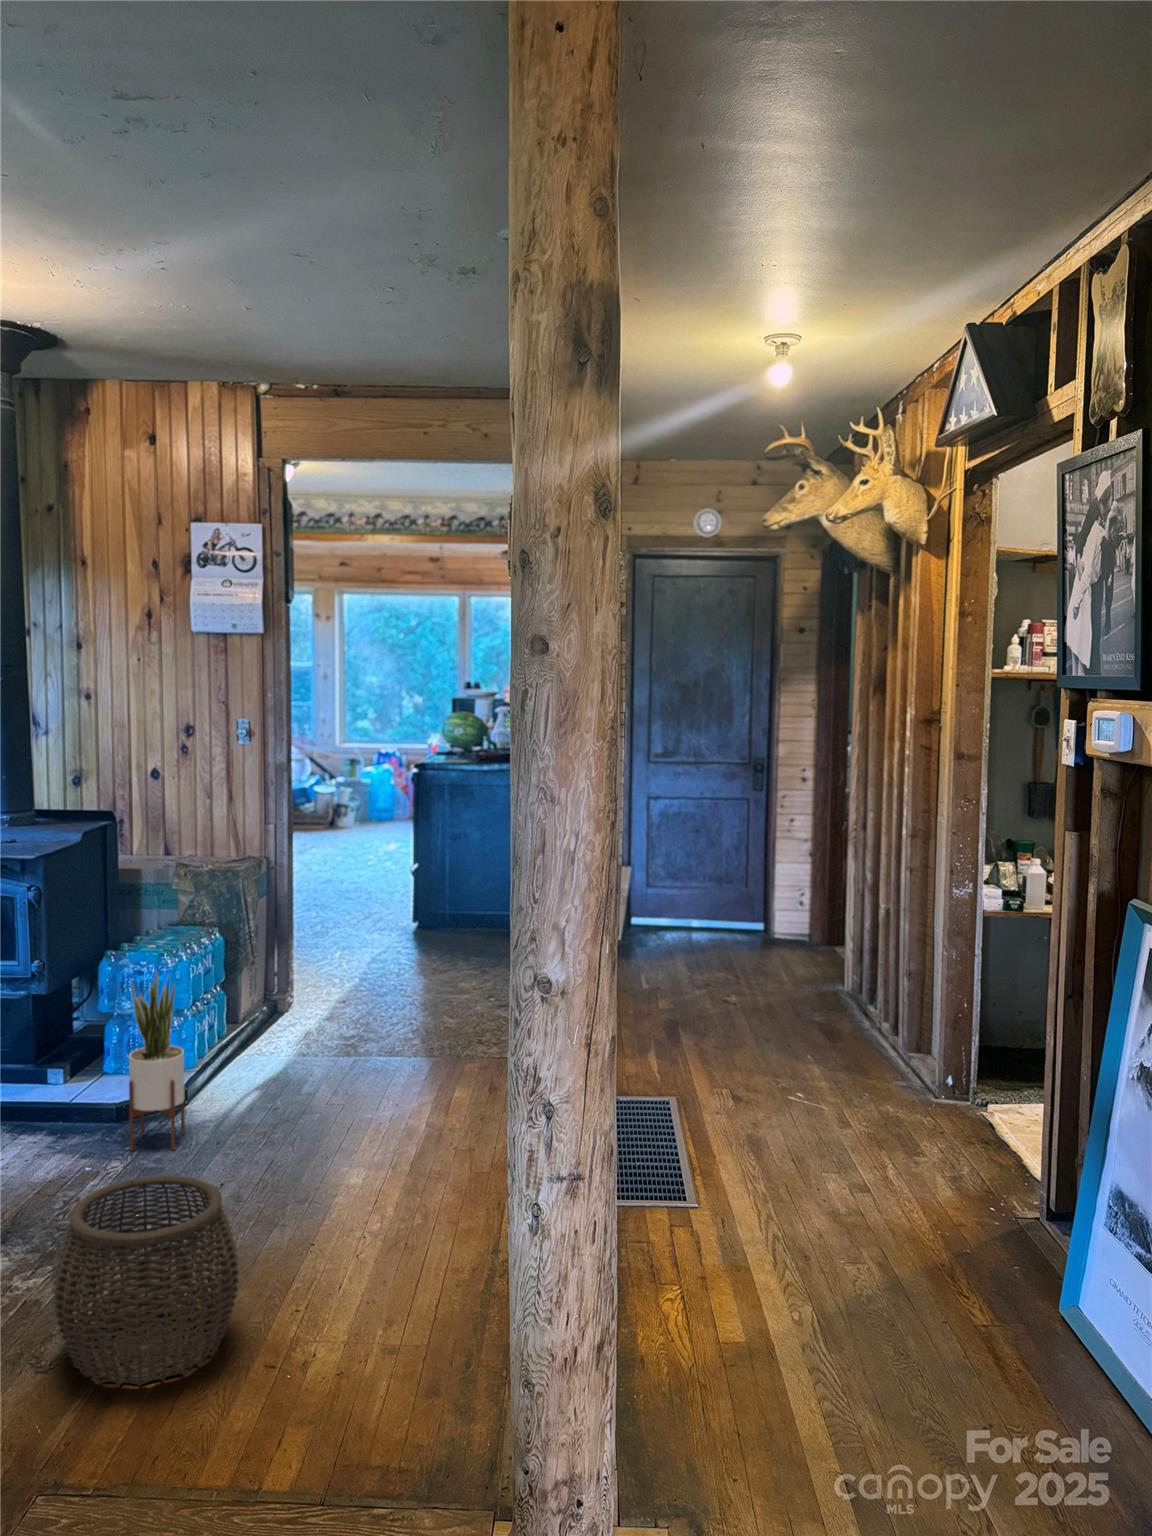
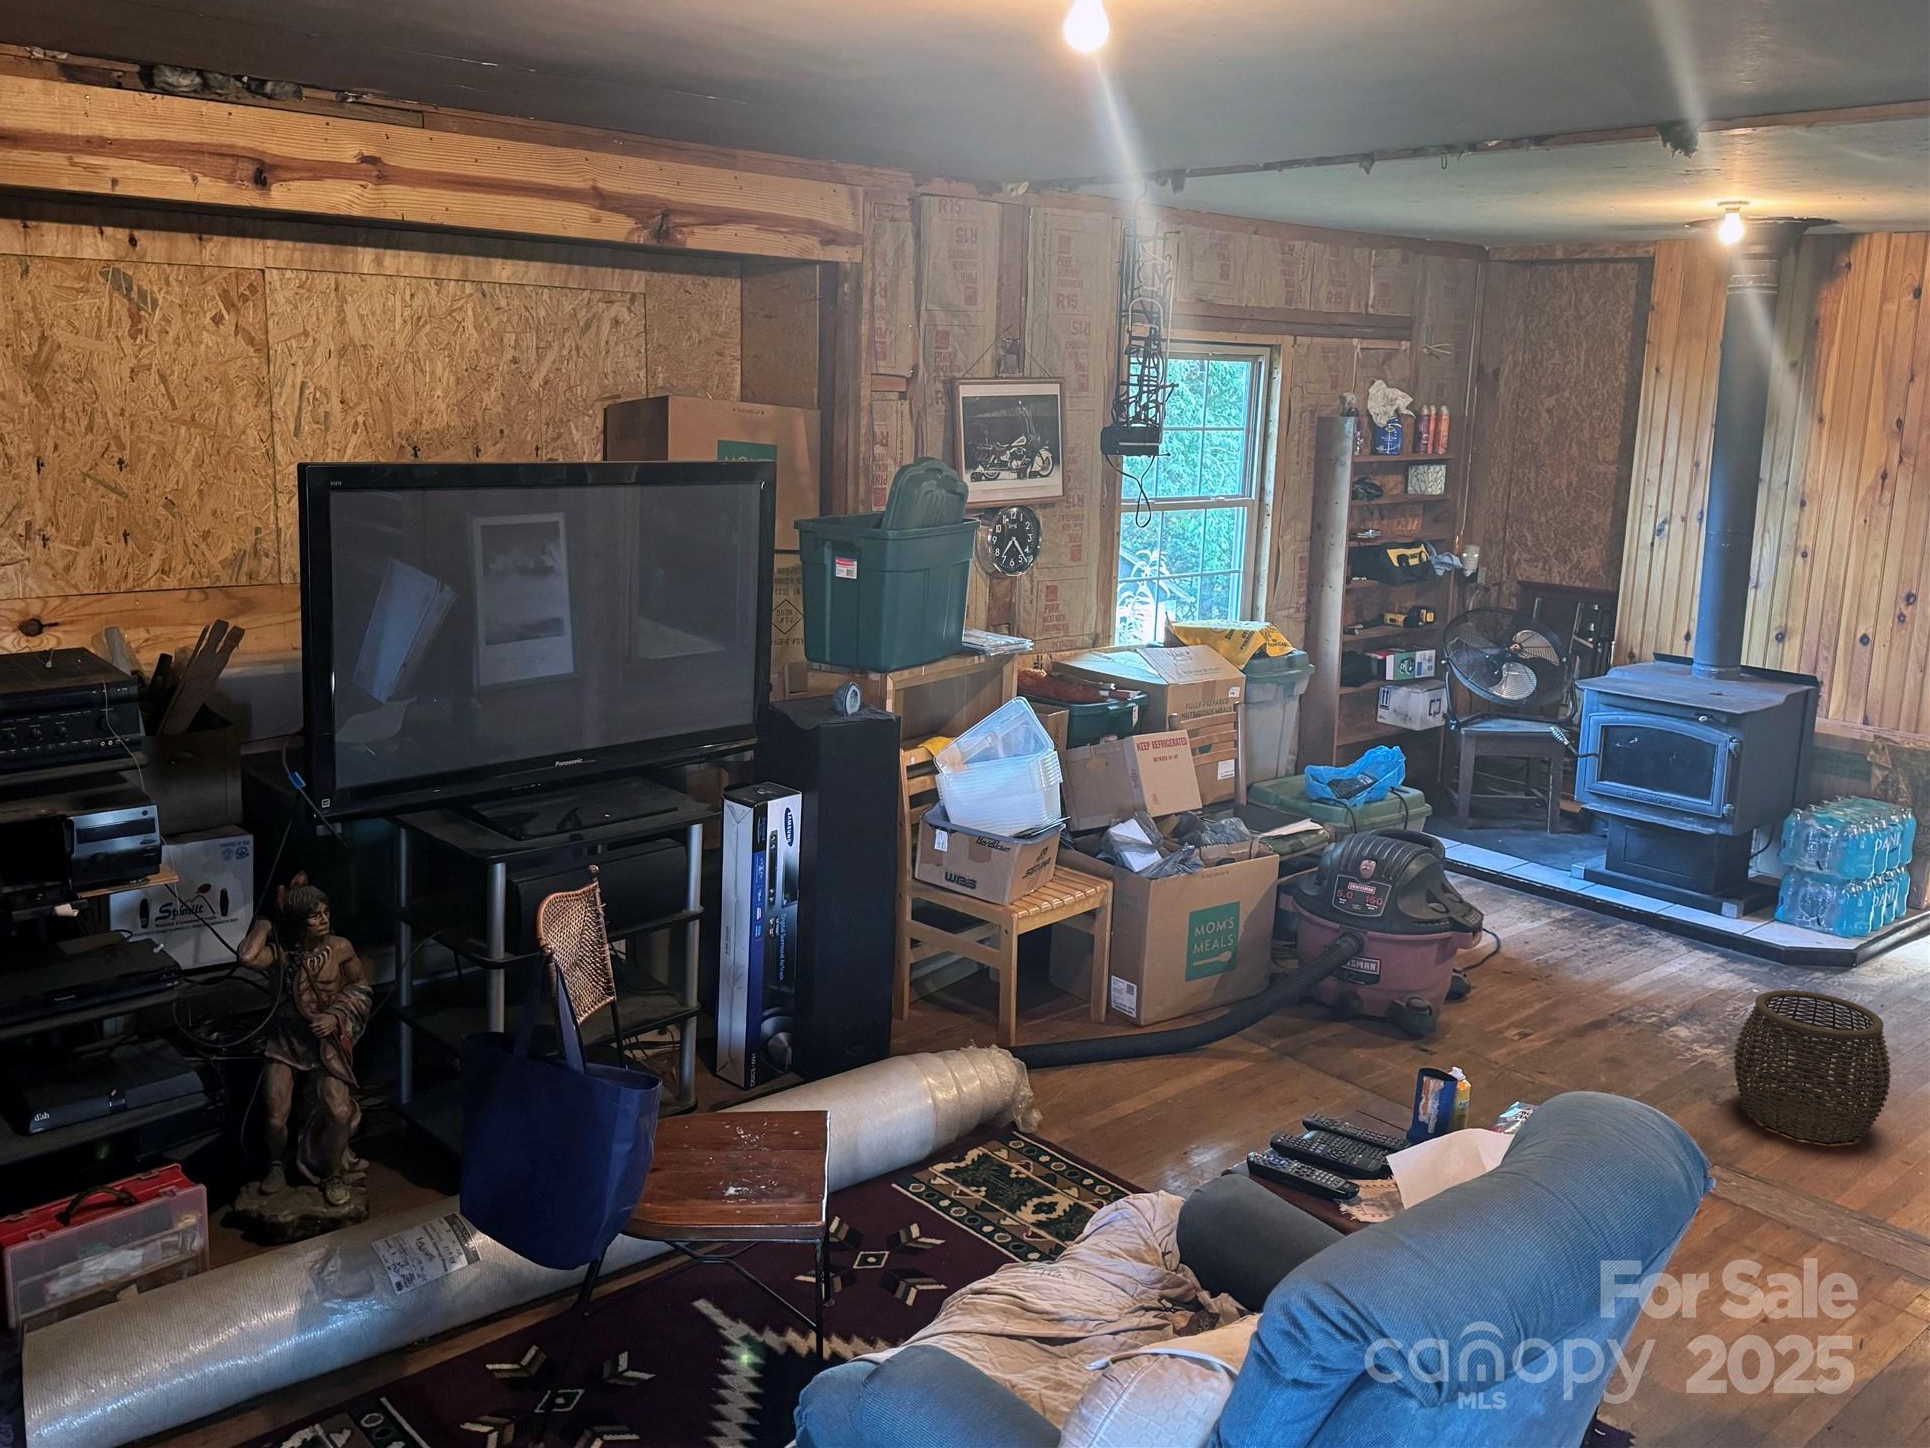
potted plant: present [129,971,185,1151] -> none [1796,835,1861,998]

